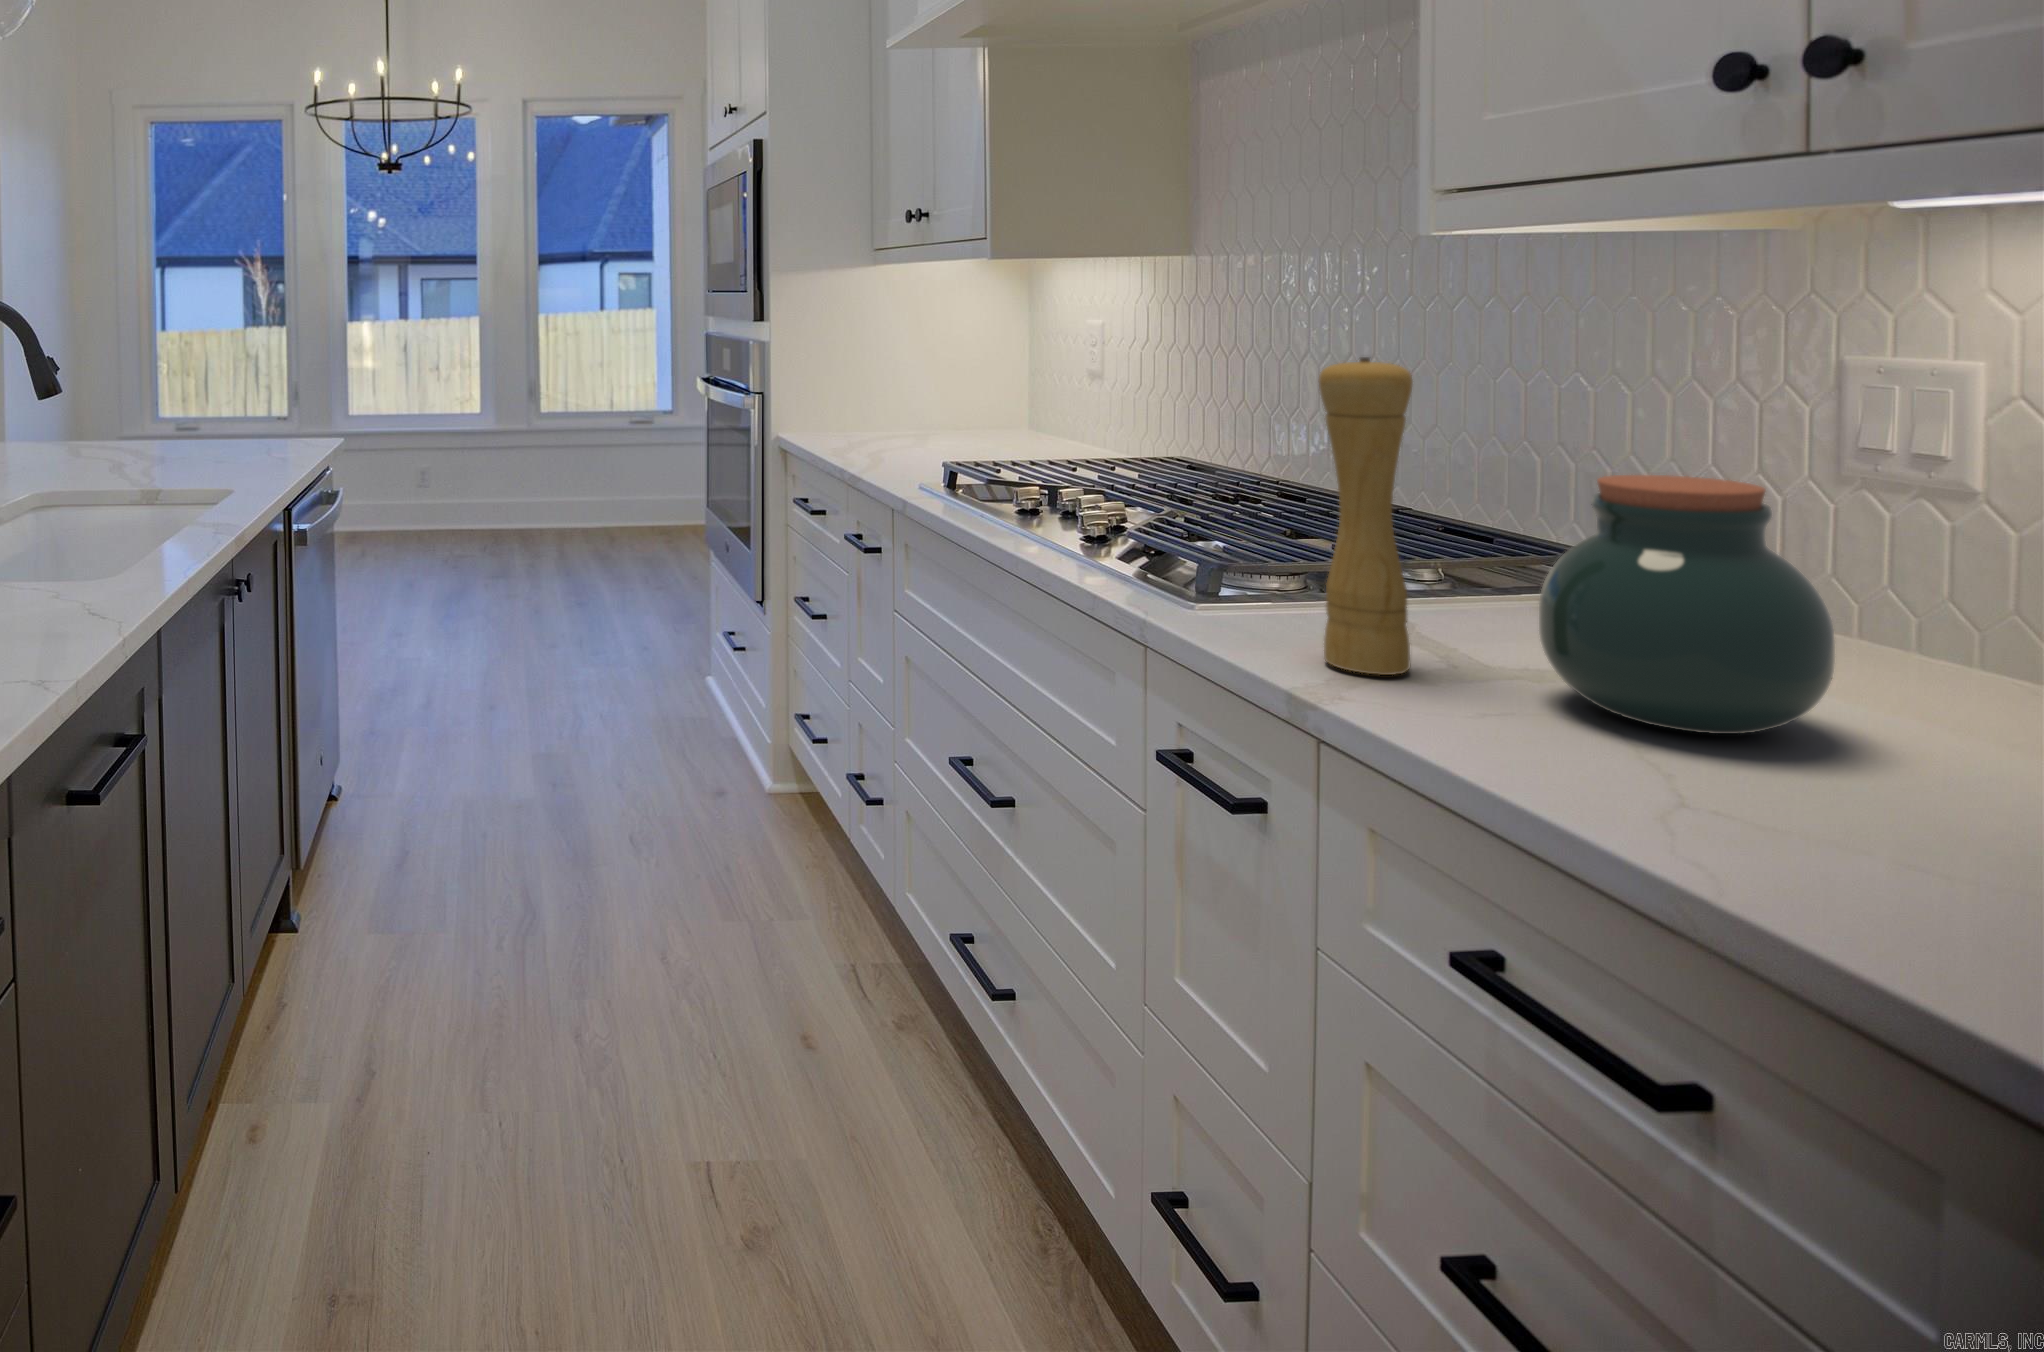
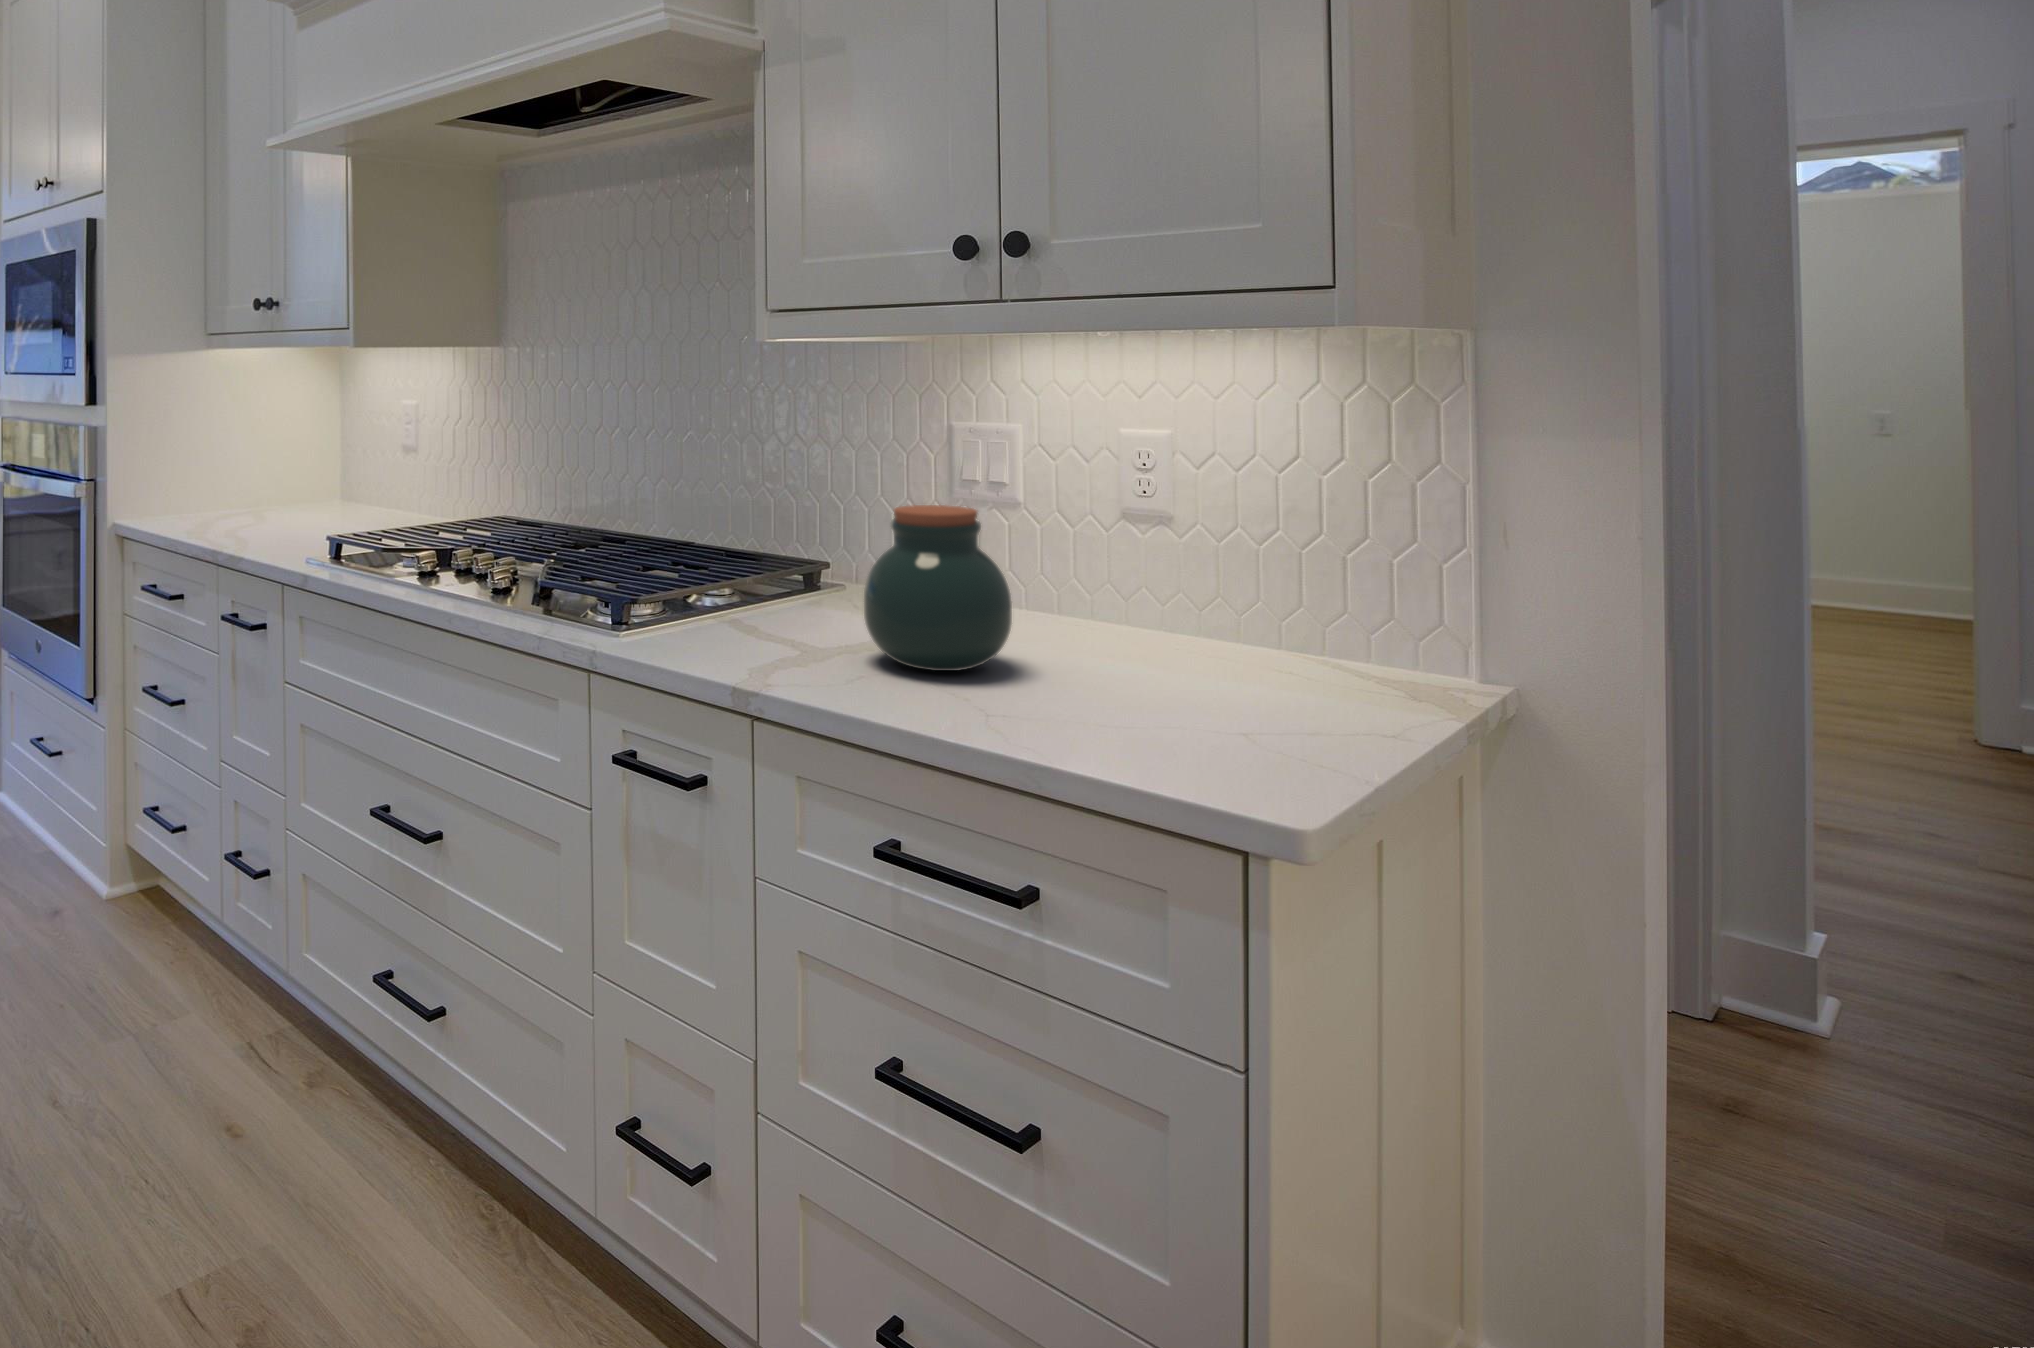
pepper mill: present [1319,357,1412,675] -> none [732,430,790,664]

